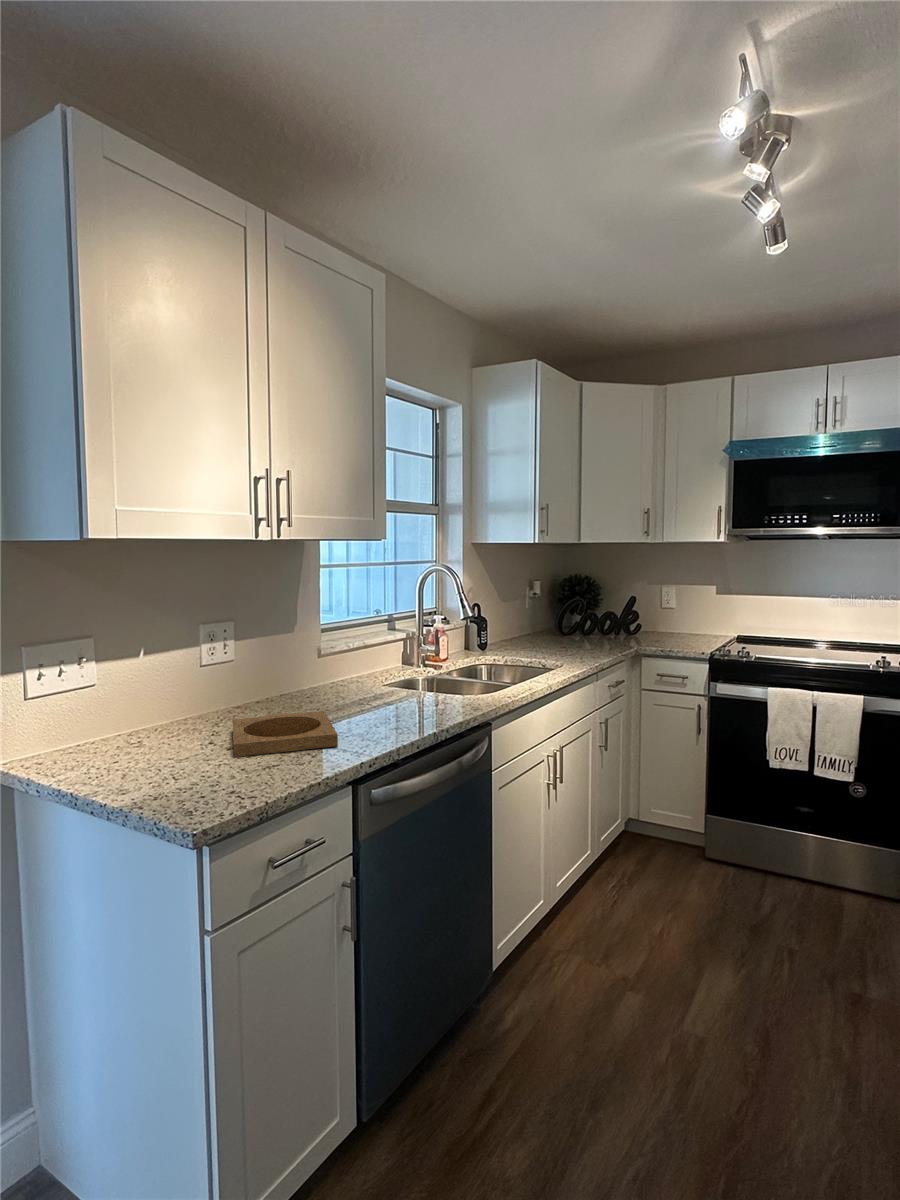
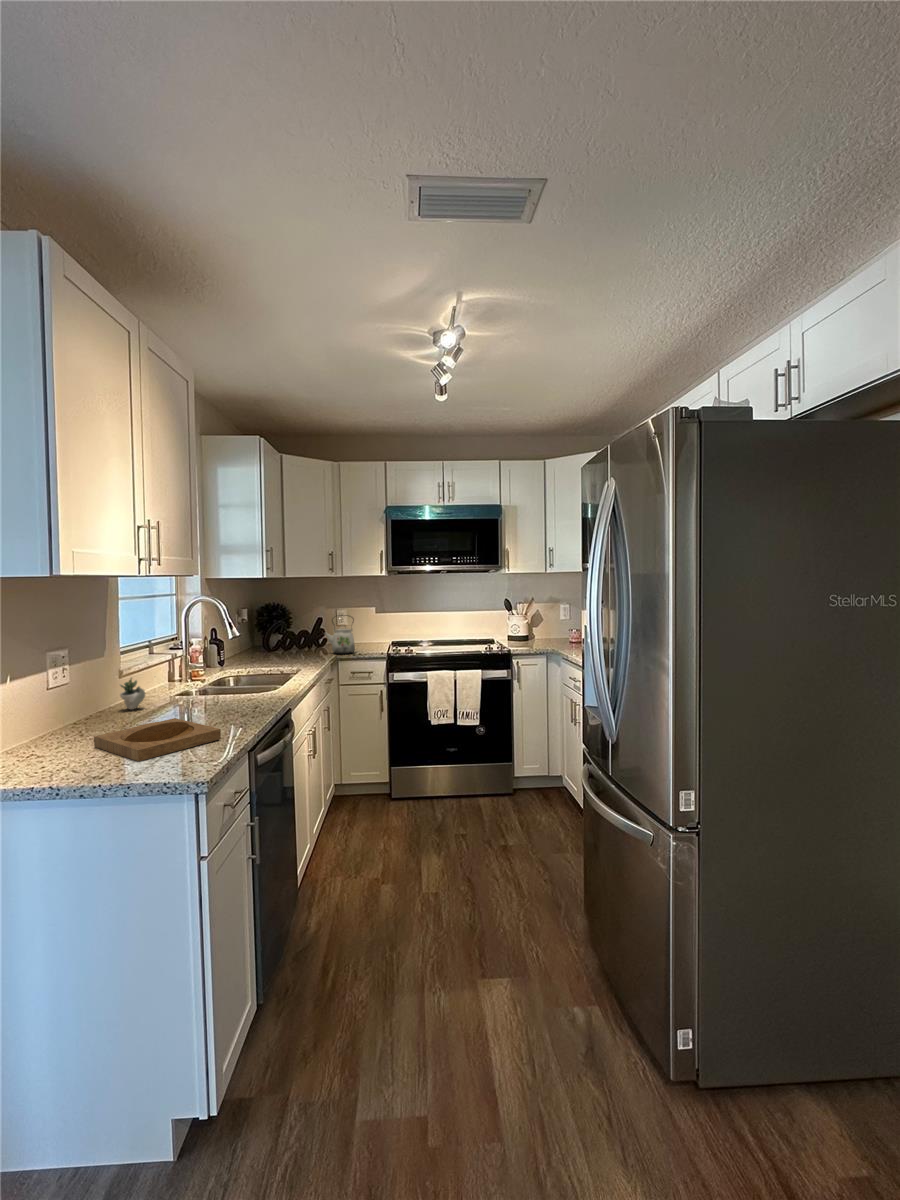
kettle: none [626,594,668,648] -> present [324,615,355,654]
succulent plant: none [314,657,341,692] -> present [120,678,145,710]

